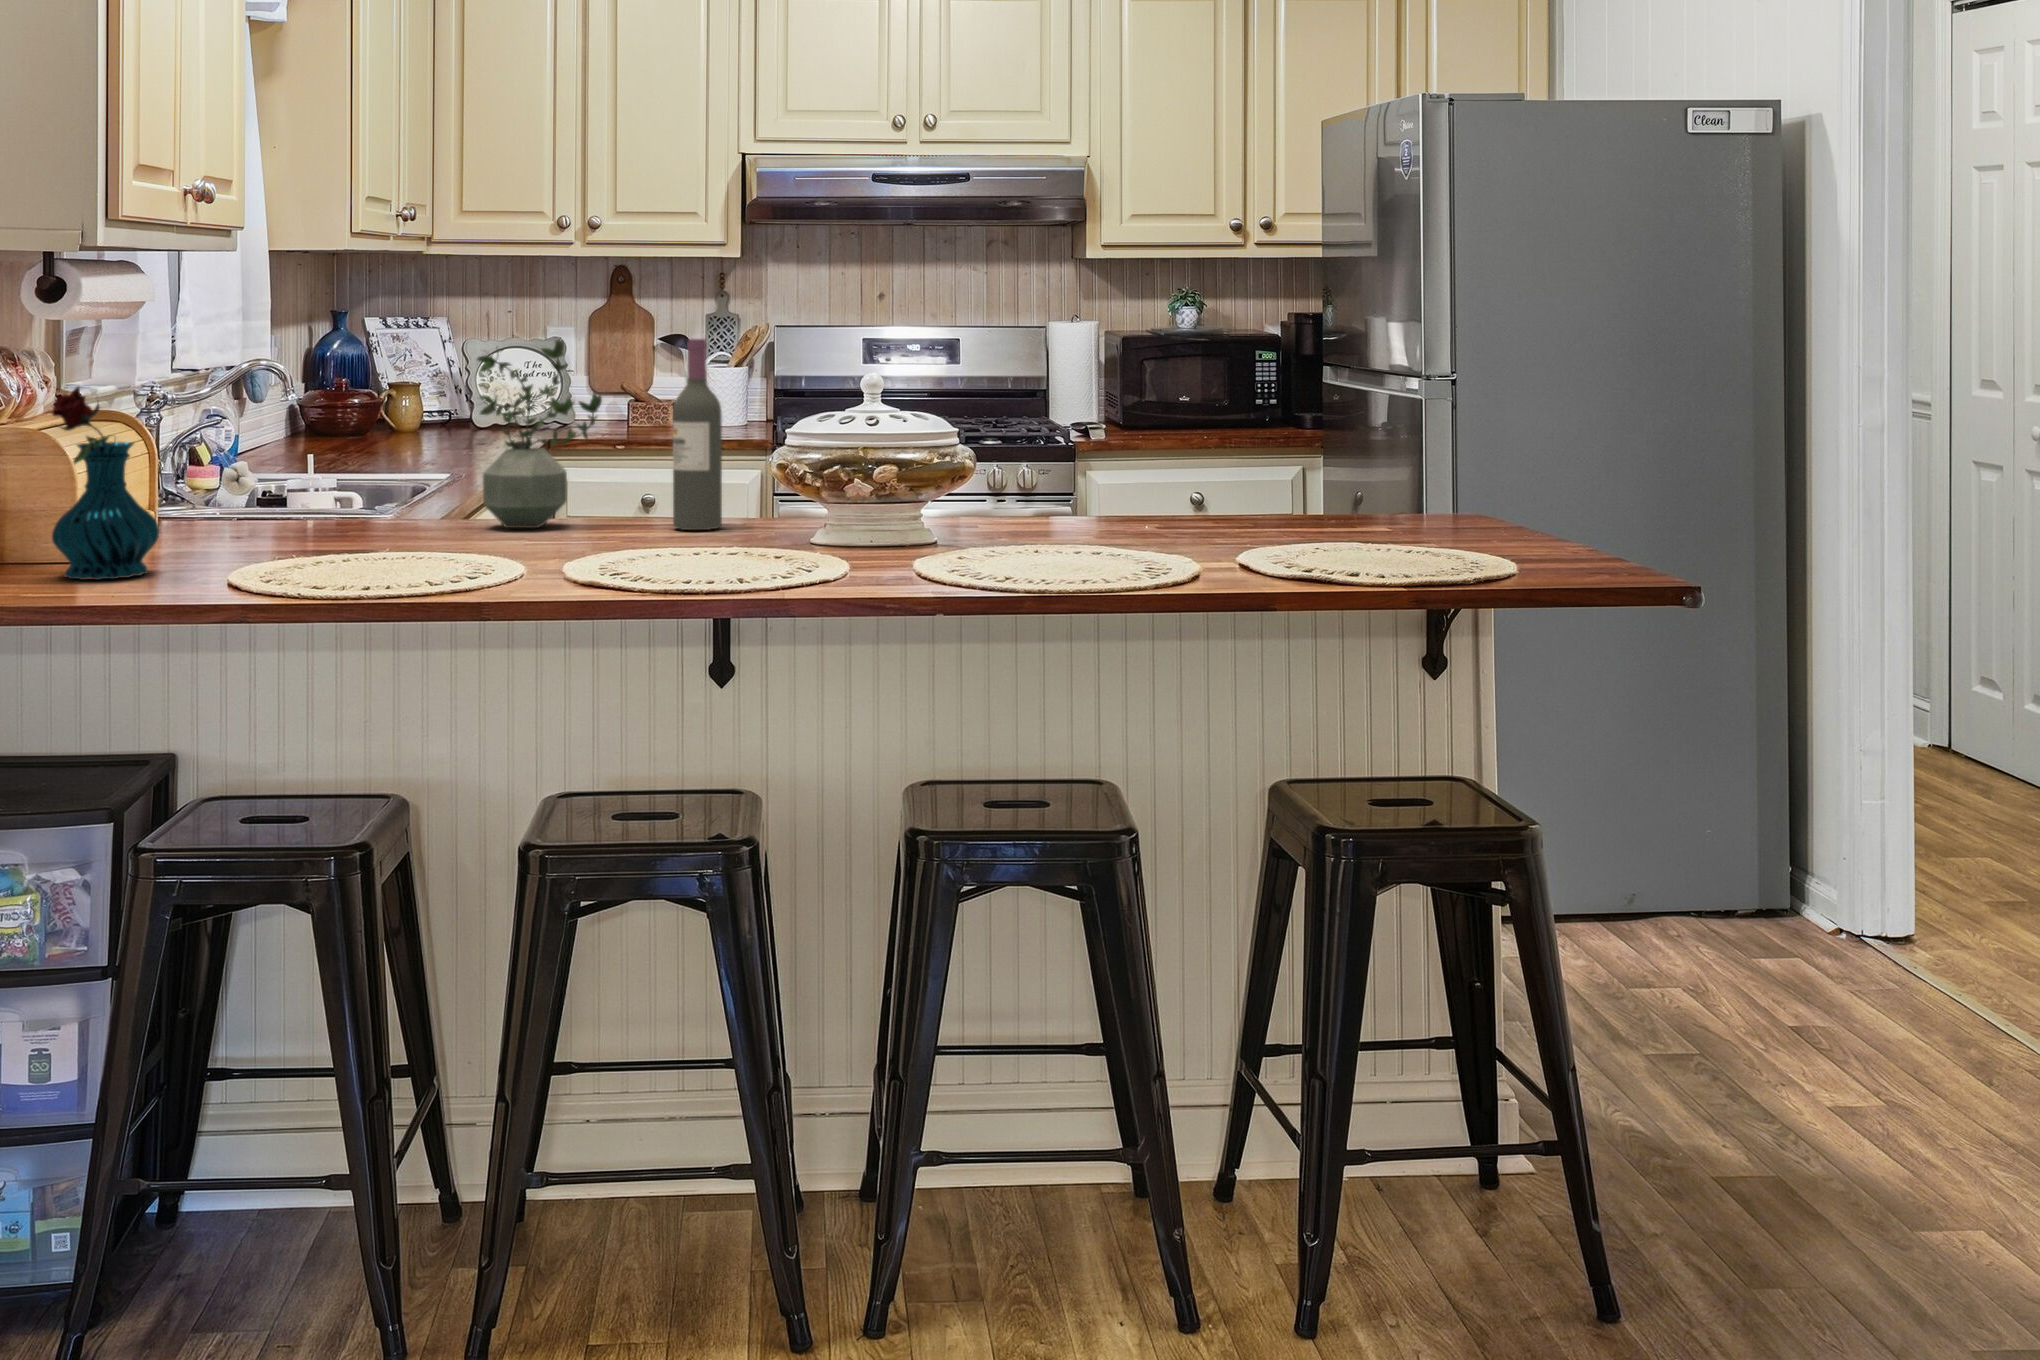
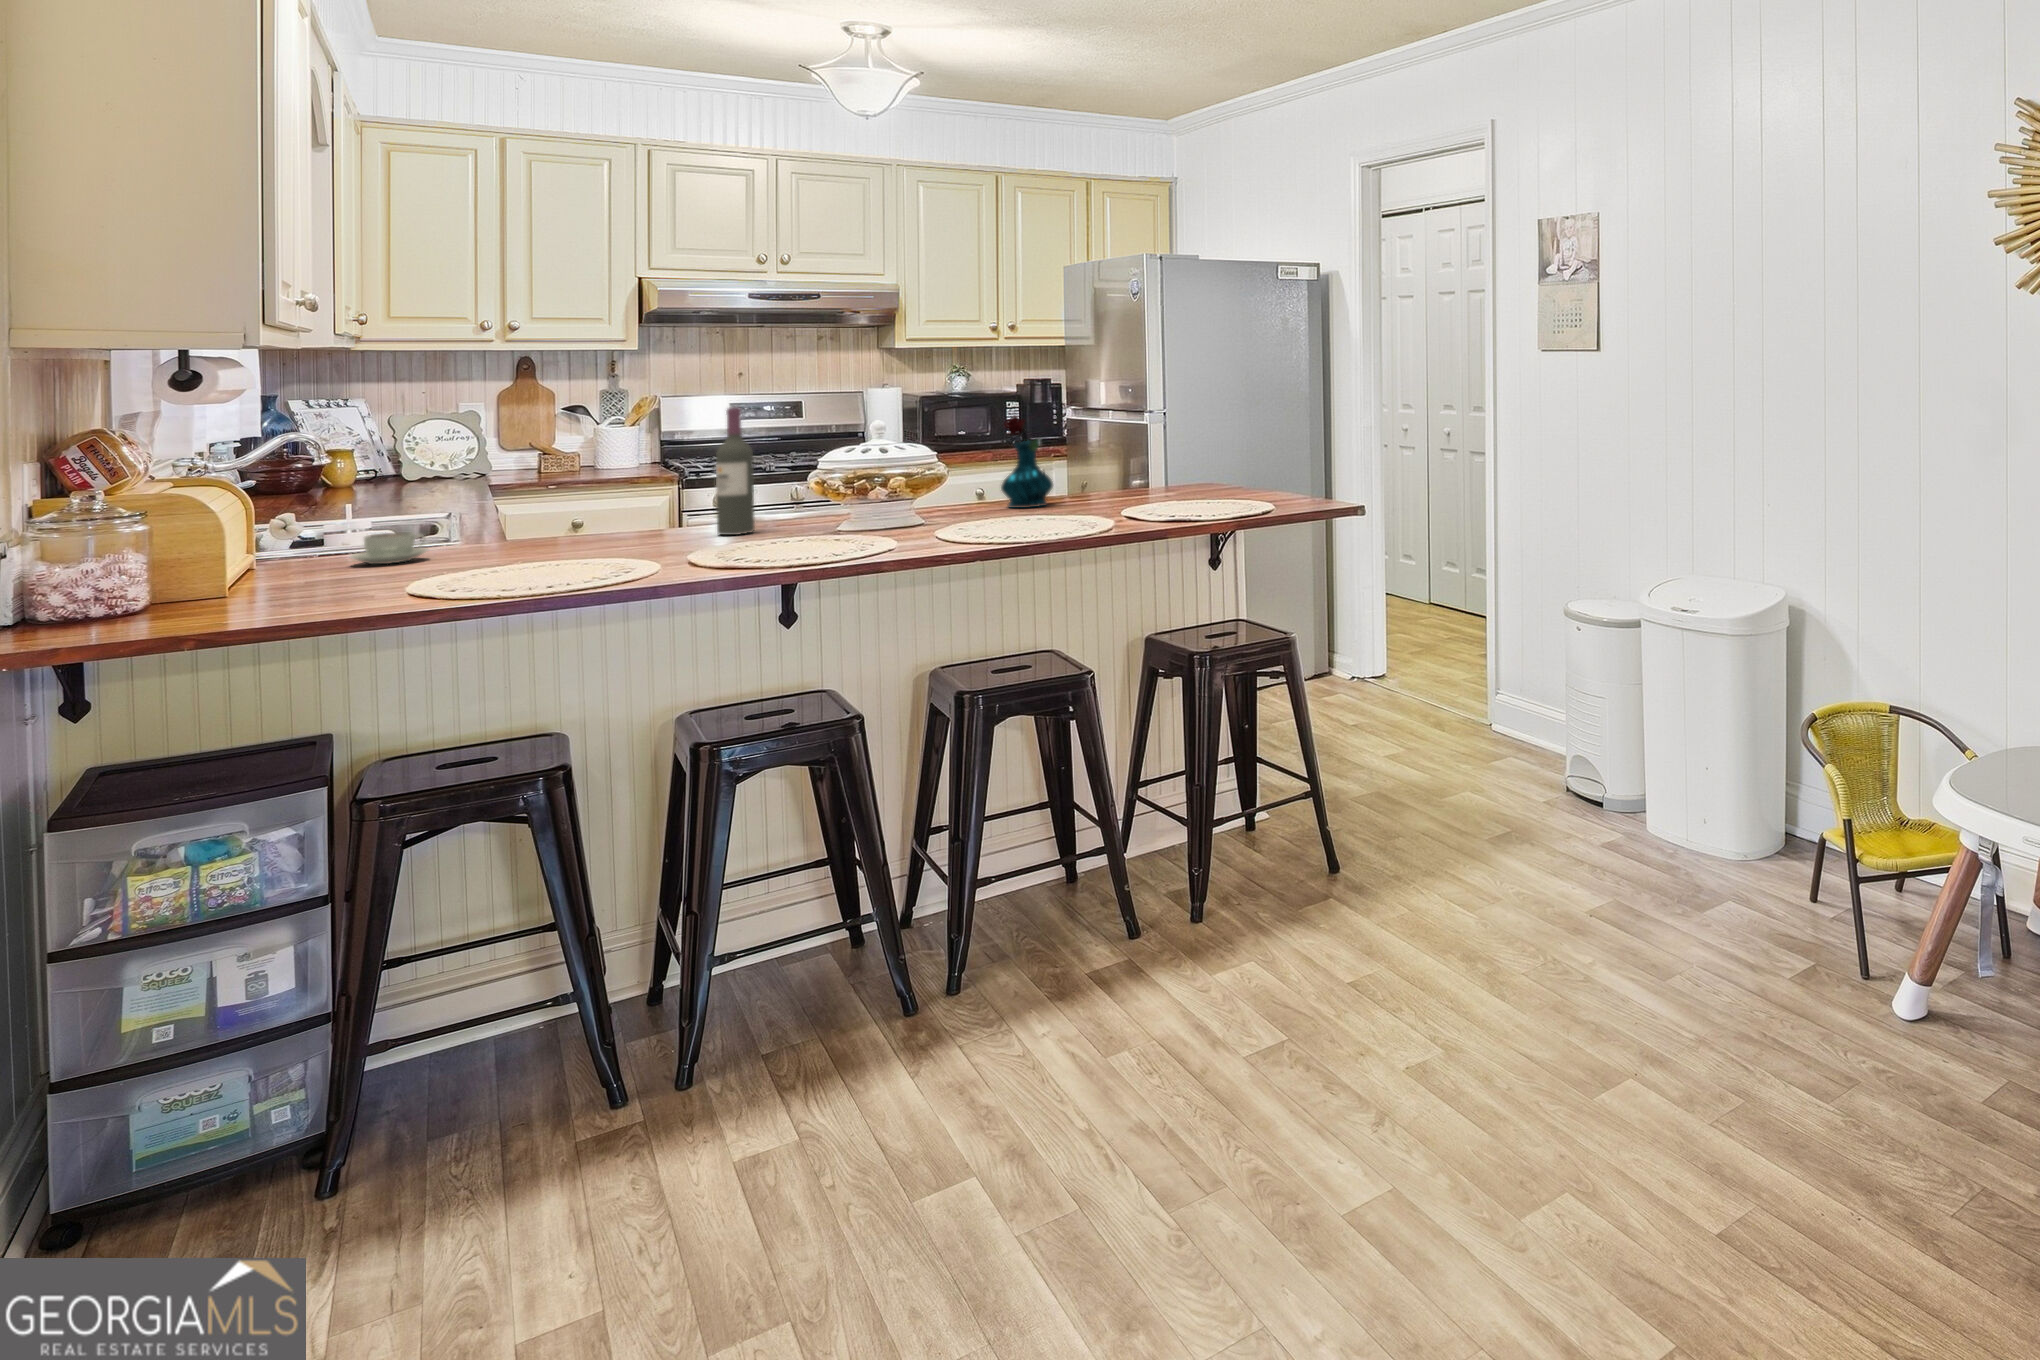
potted plant: present [477,340,602,528] -> none [550,412,655,547]
vase: present [52,387,159,580] -> present [1001,416,1053,508]
coffee cup: none [262,488,347,529] -> present [351,532,428,564]

